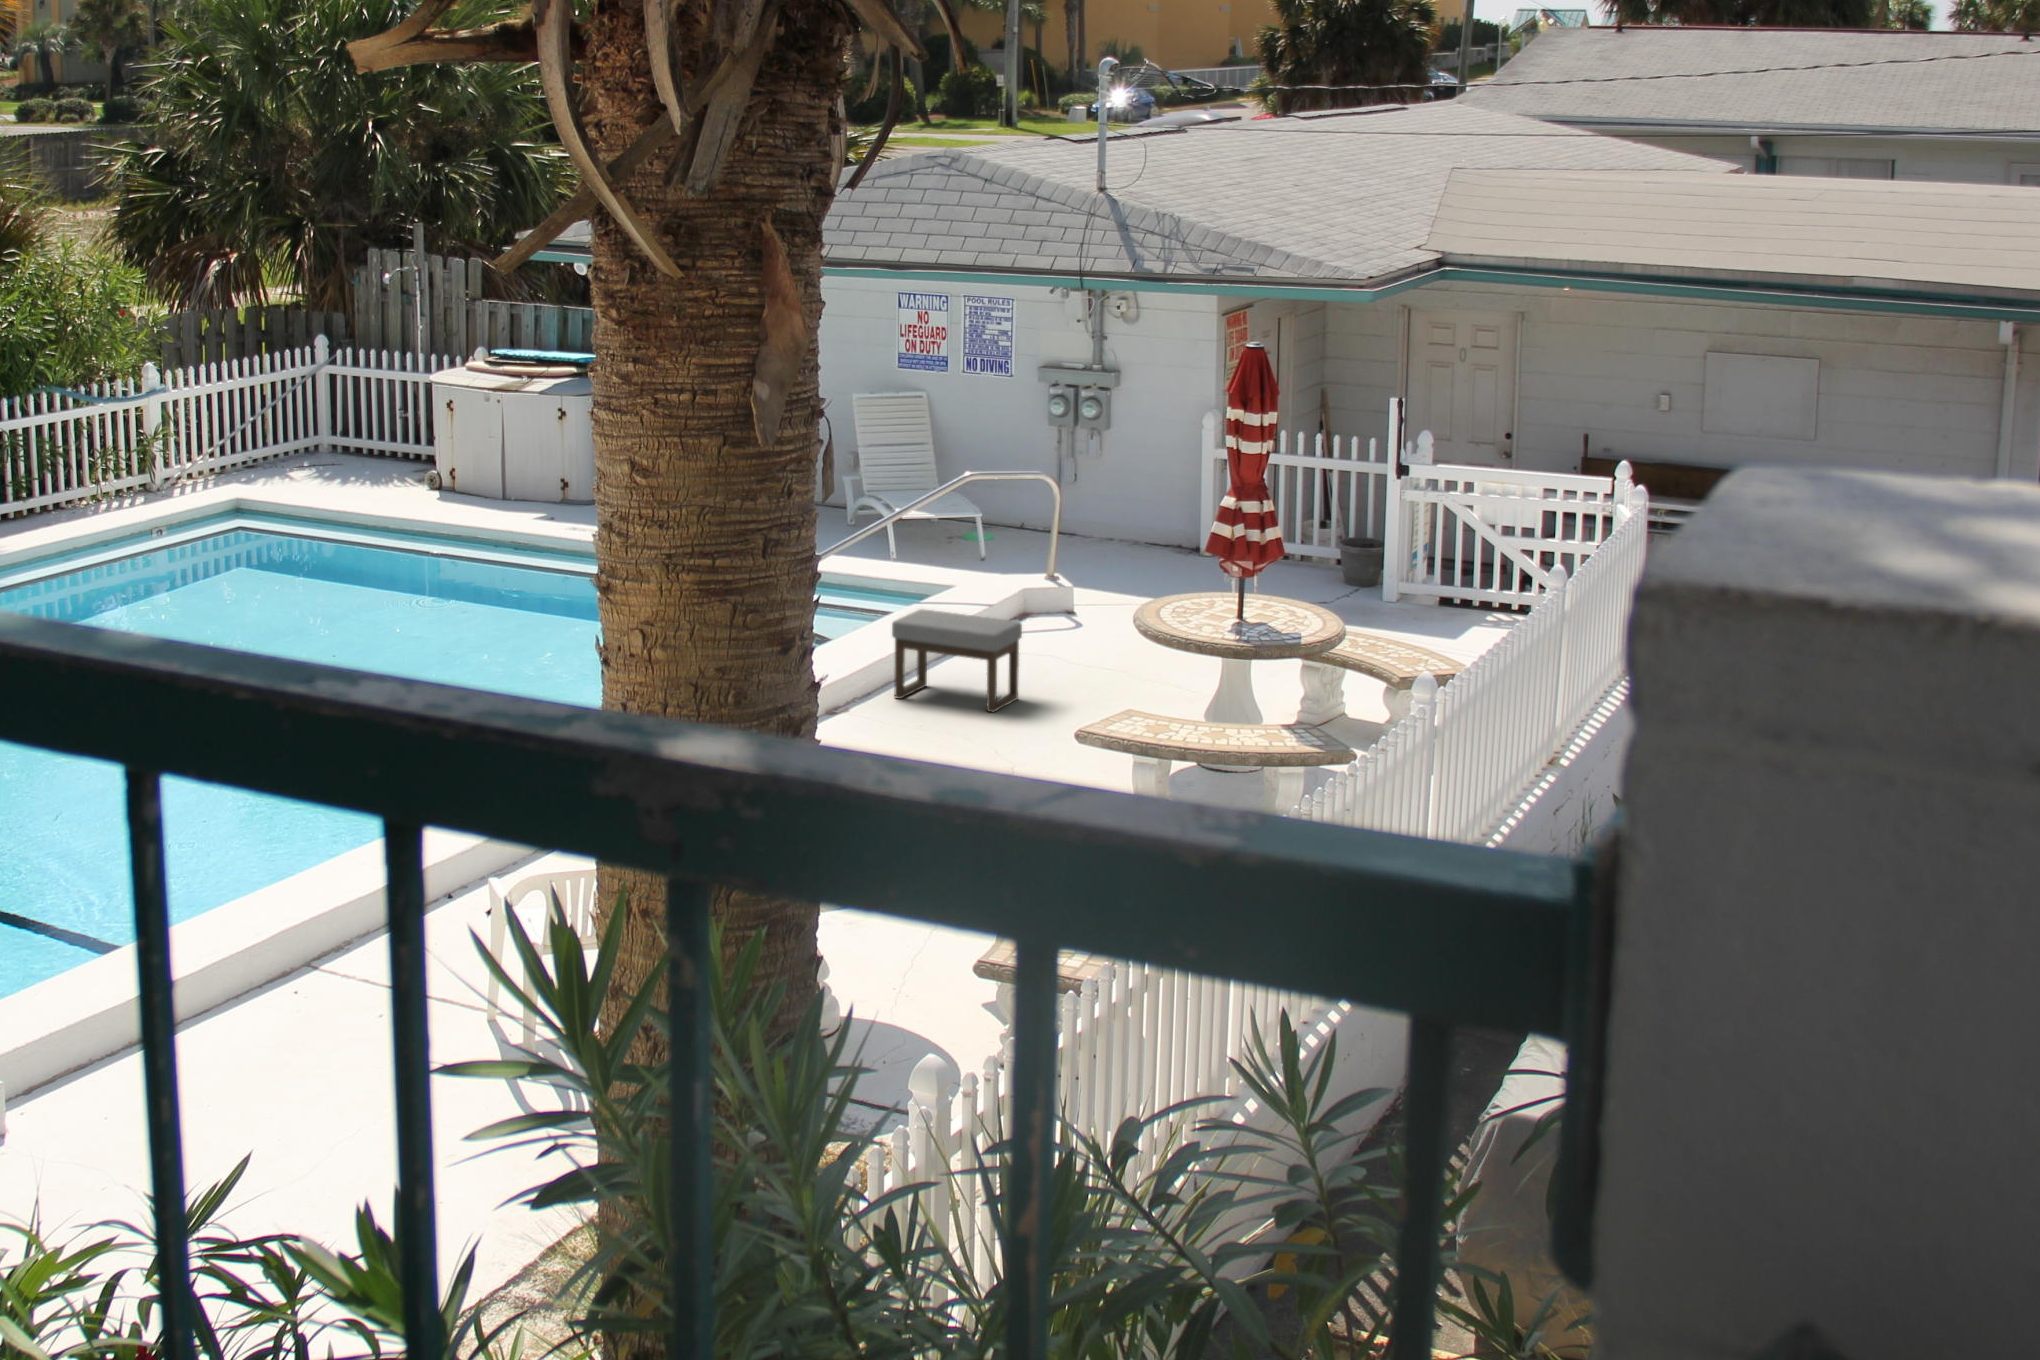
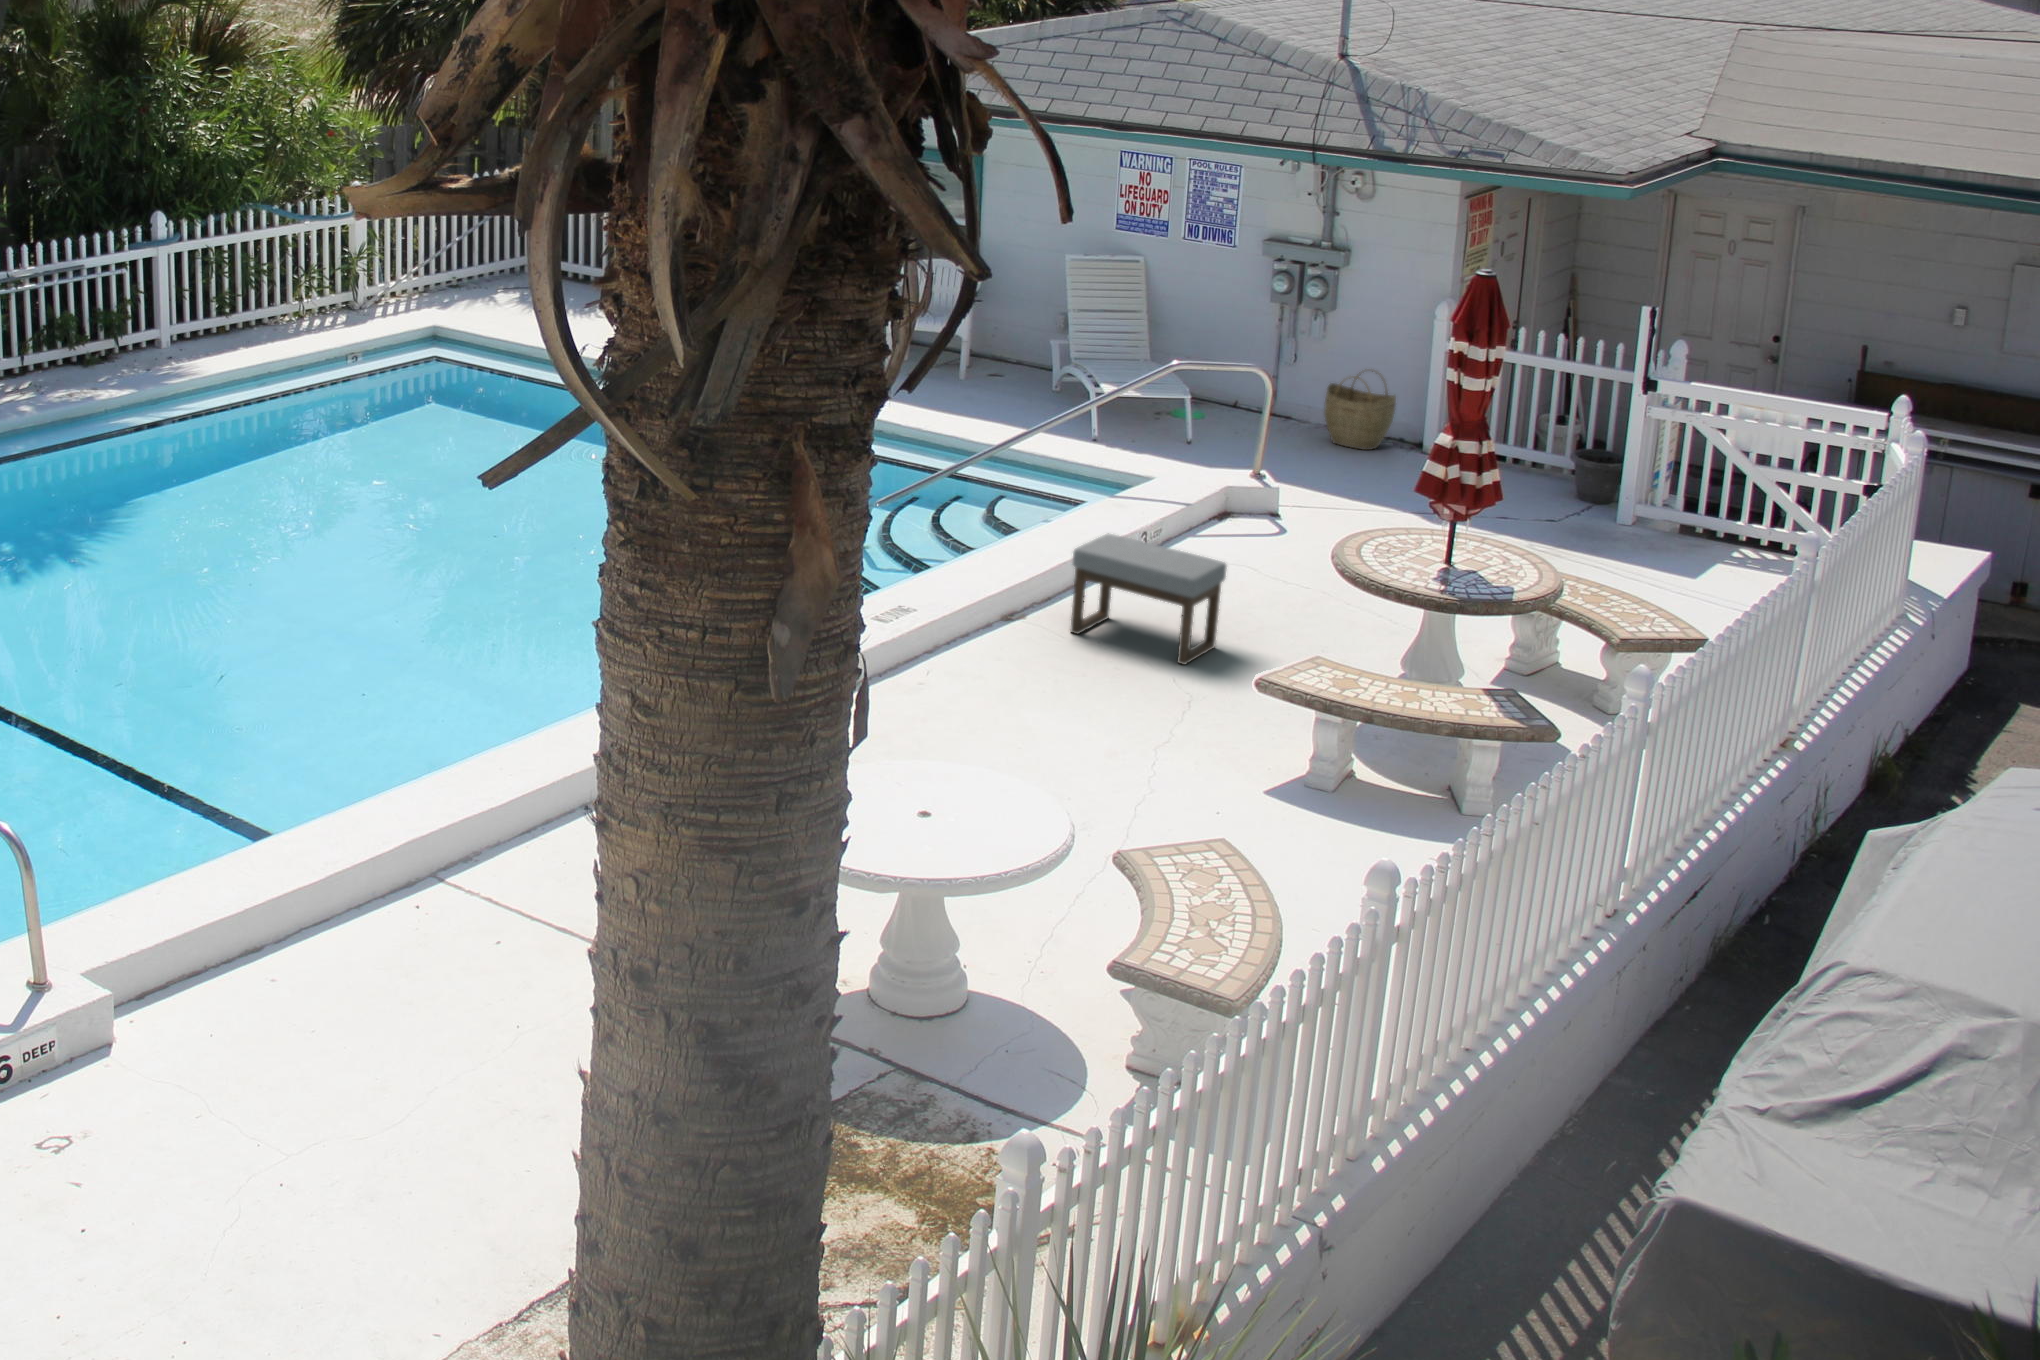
woven basket: none [1104,478,1165,551] -> present [1324,371,1396,450]

